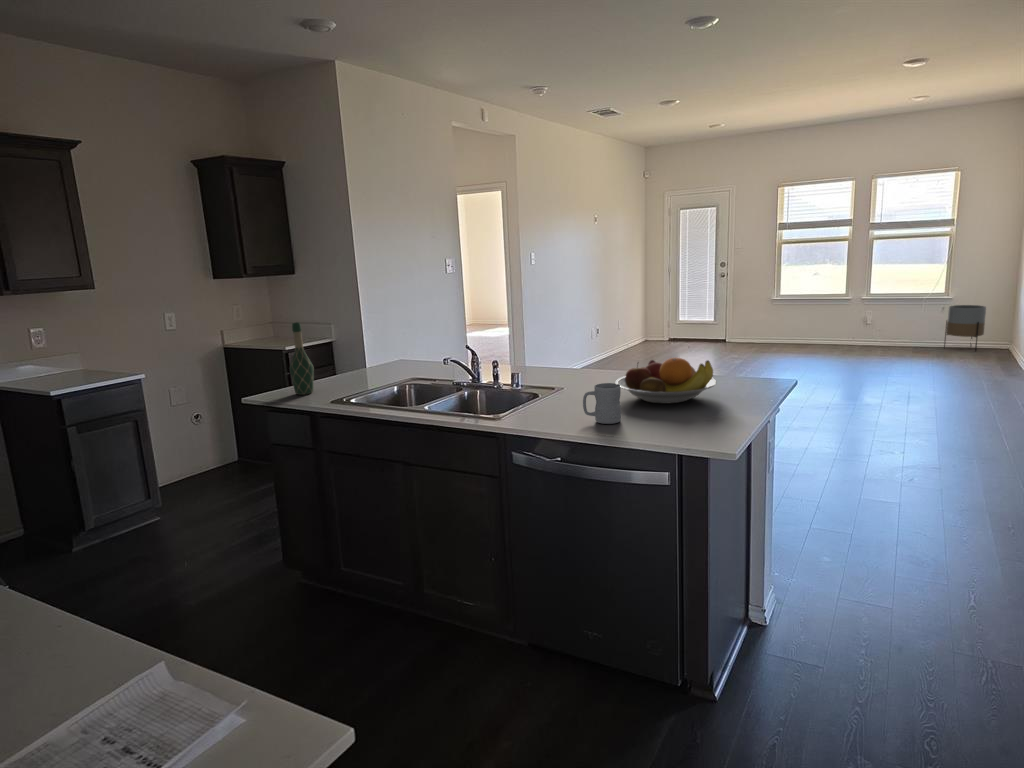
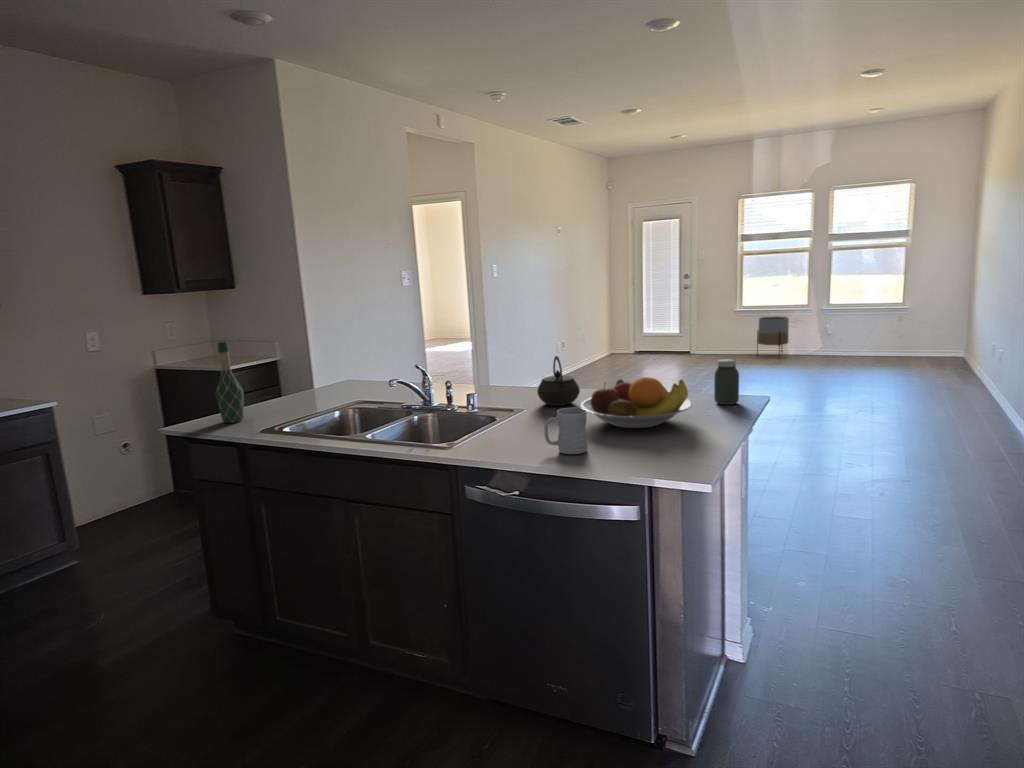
planter: present [944,305,986,351] -> present [757,316,789,358]
kettle: none [576,338,615,384] -> present [537,356,580,406]
jar: none [739,343,762,385] -> present [714,359,739,405]

